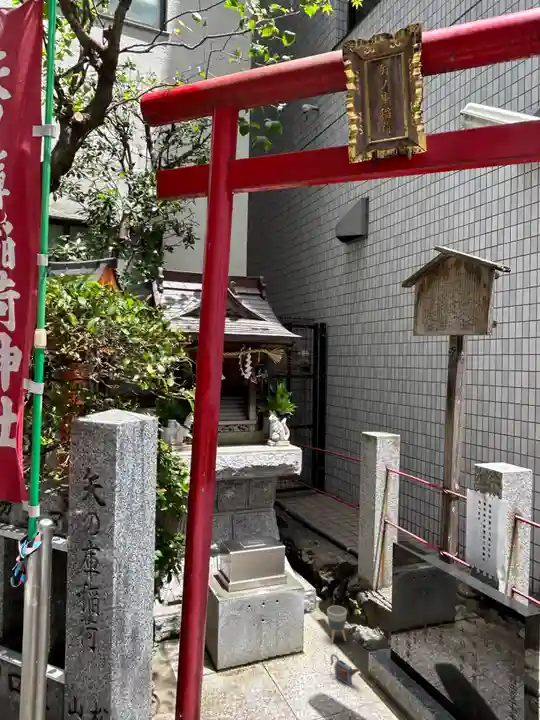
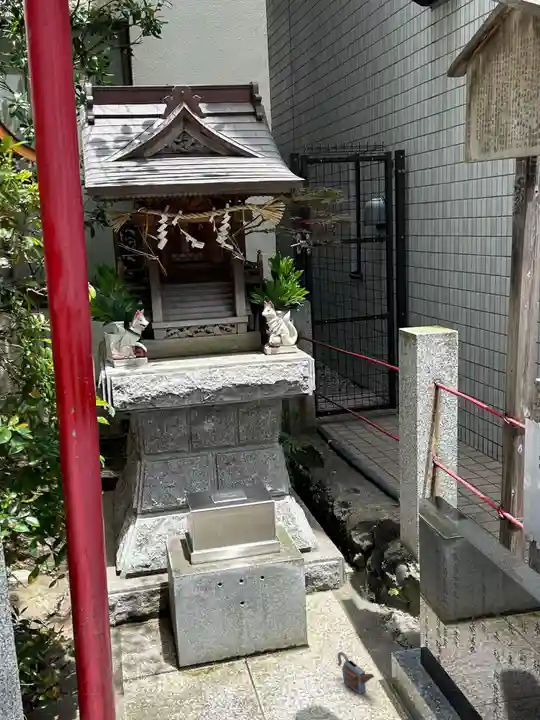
planter: present [327,606,347,644] -> none [345,583,374,635]

